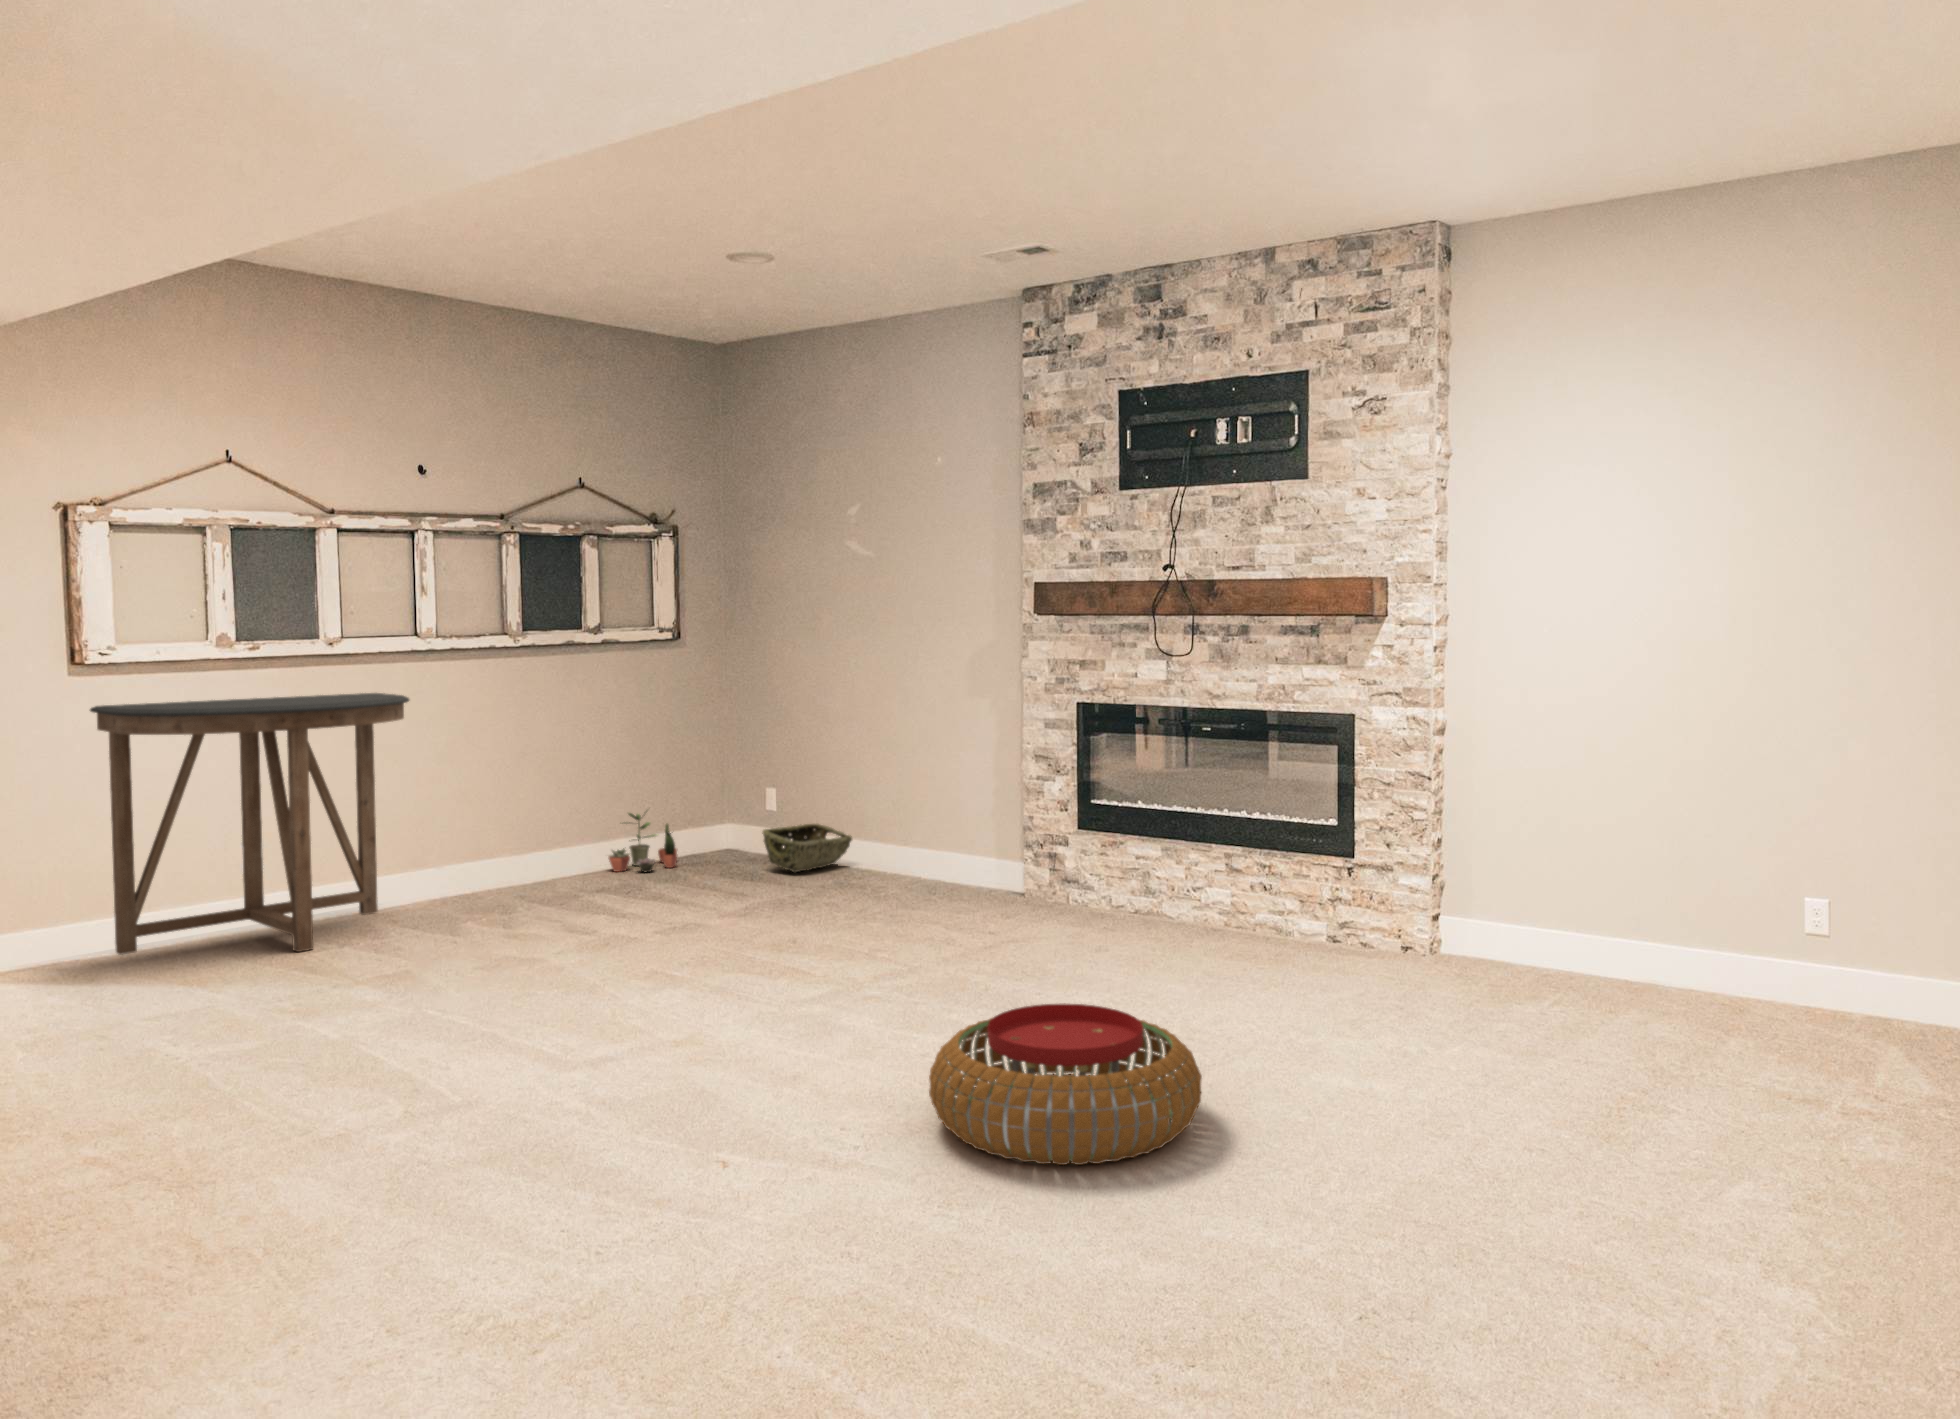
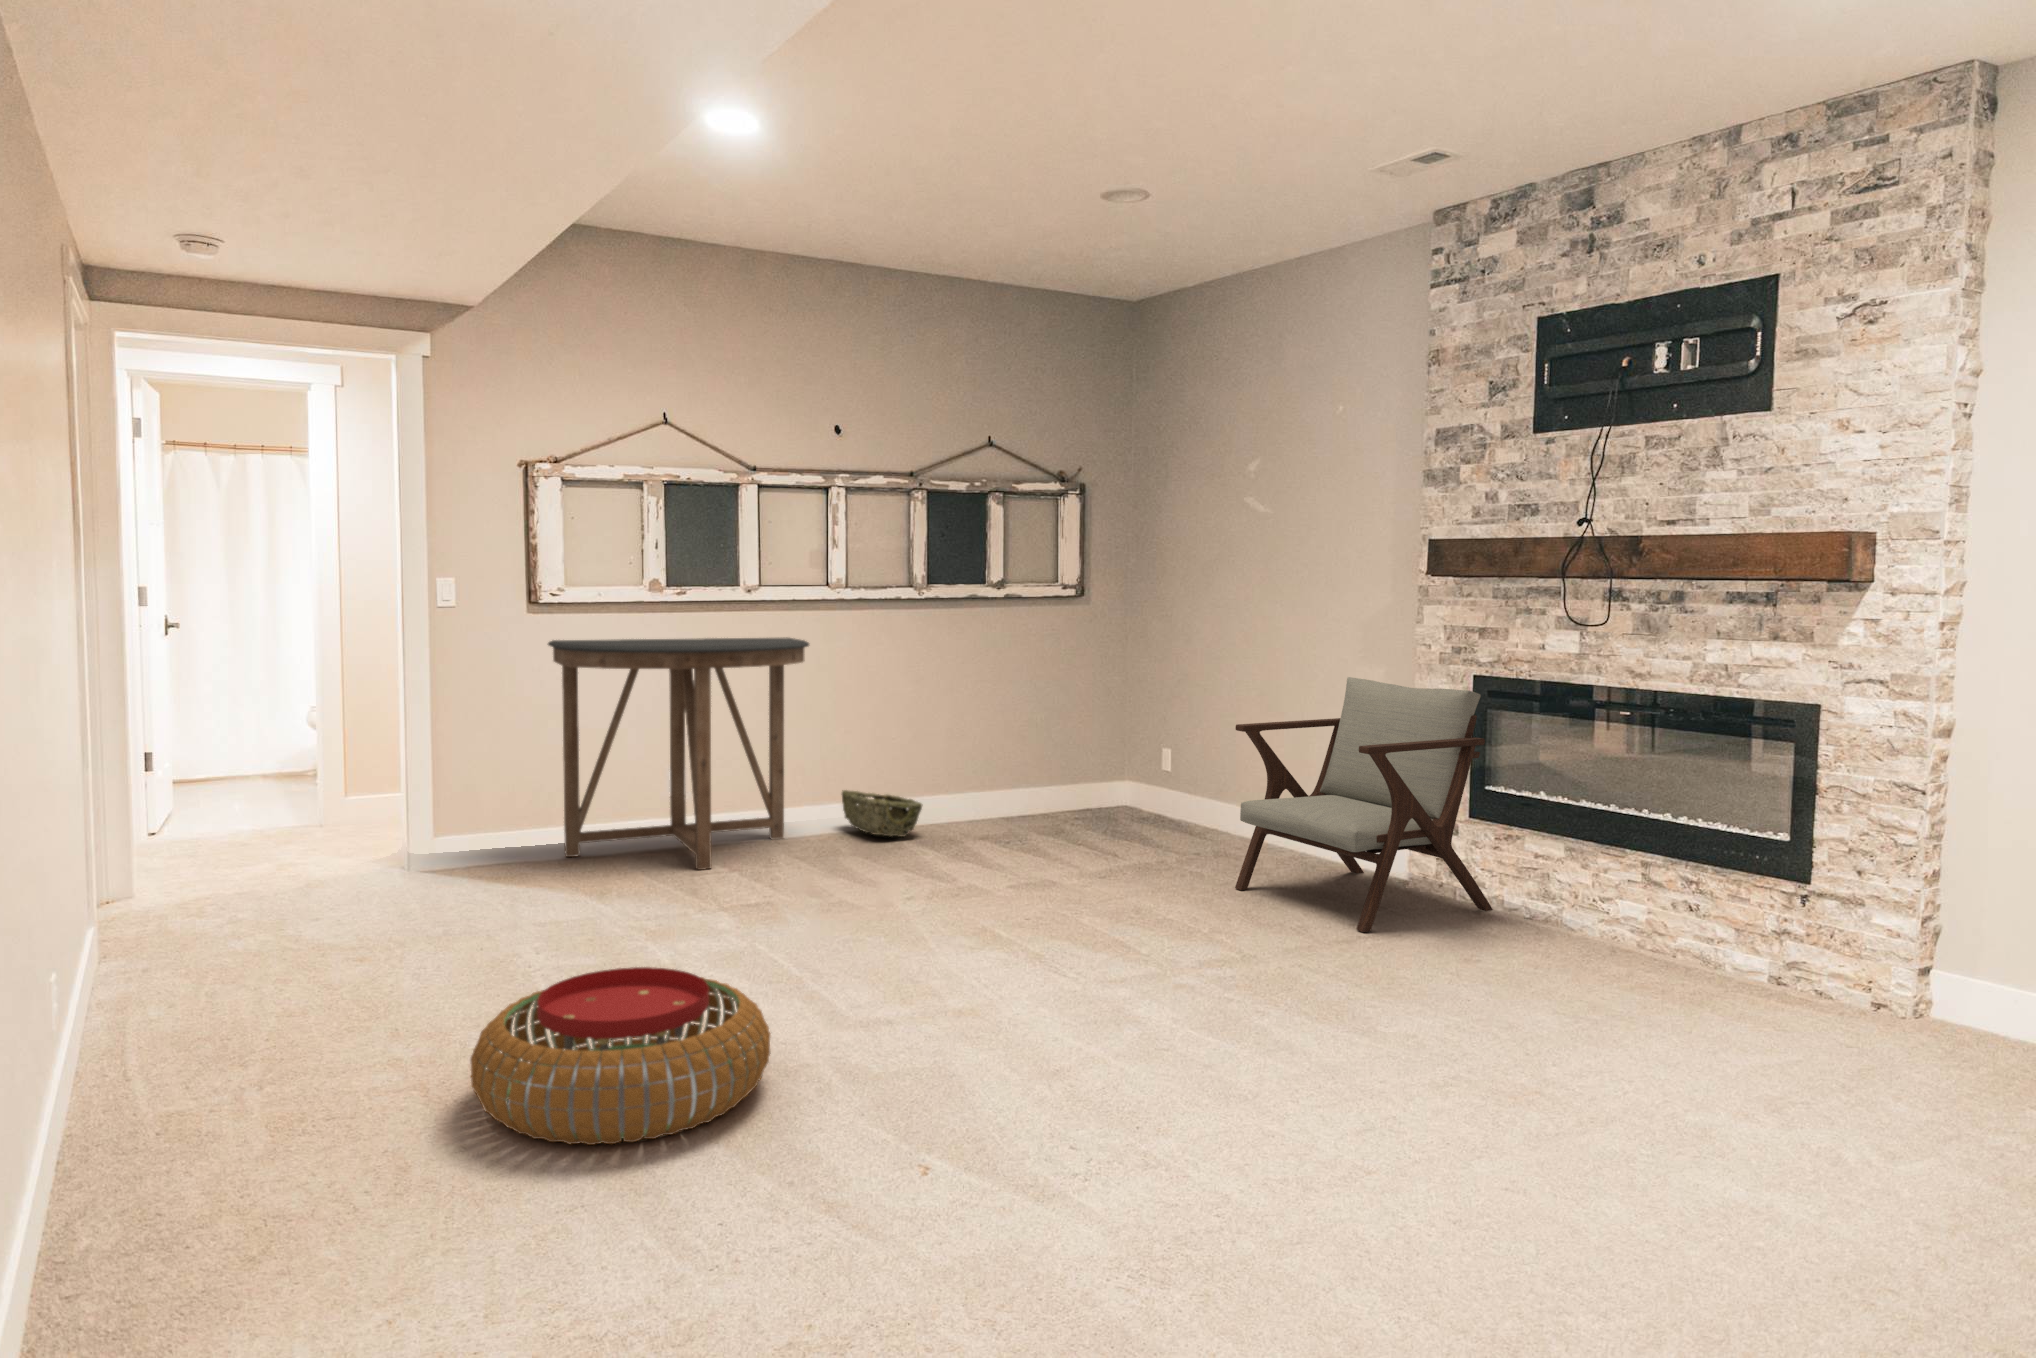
lounge chair: none [872,710,1106,939] -> present [1235,677,1493,932]
potted plant: present [609,813,677,872] -> none [999,758,1069,821]
woven basket: present [762,824,852,872] -> present [842,790,922,837]
pouf: present [929,1003,1202,1165] -> present [470,967,770,1145]

